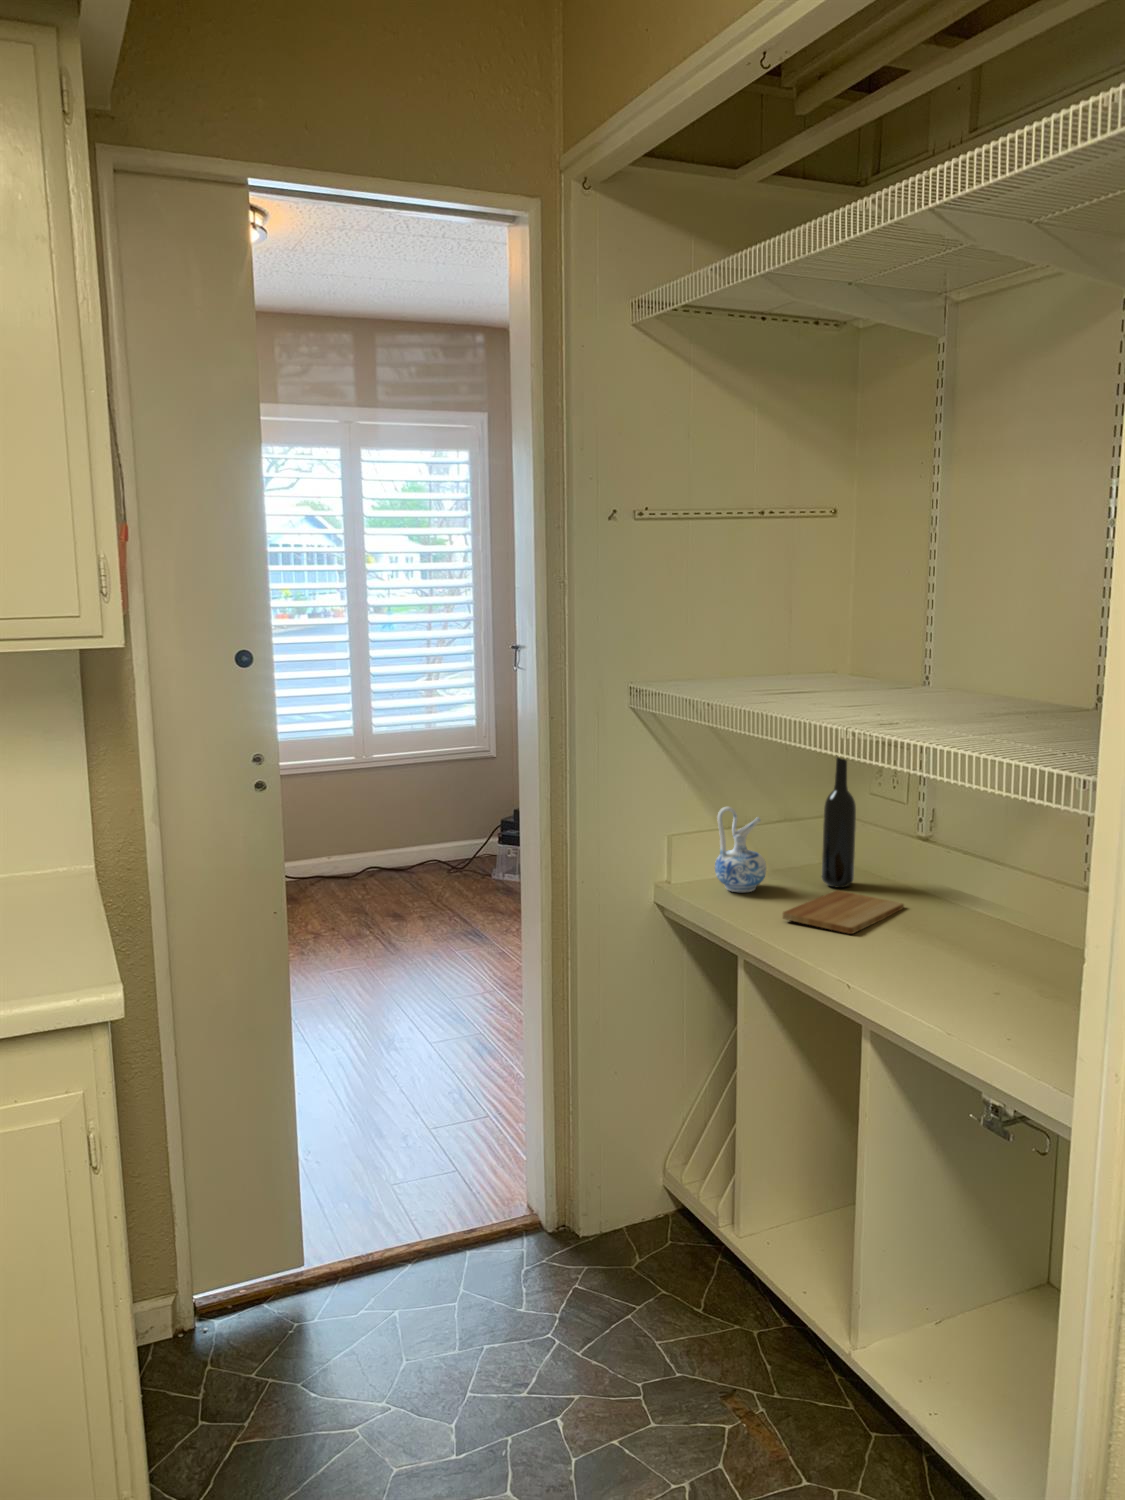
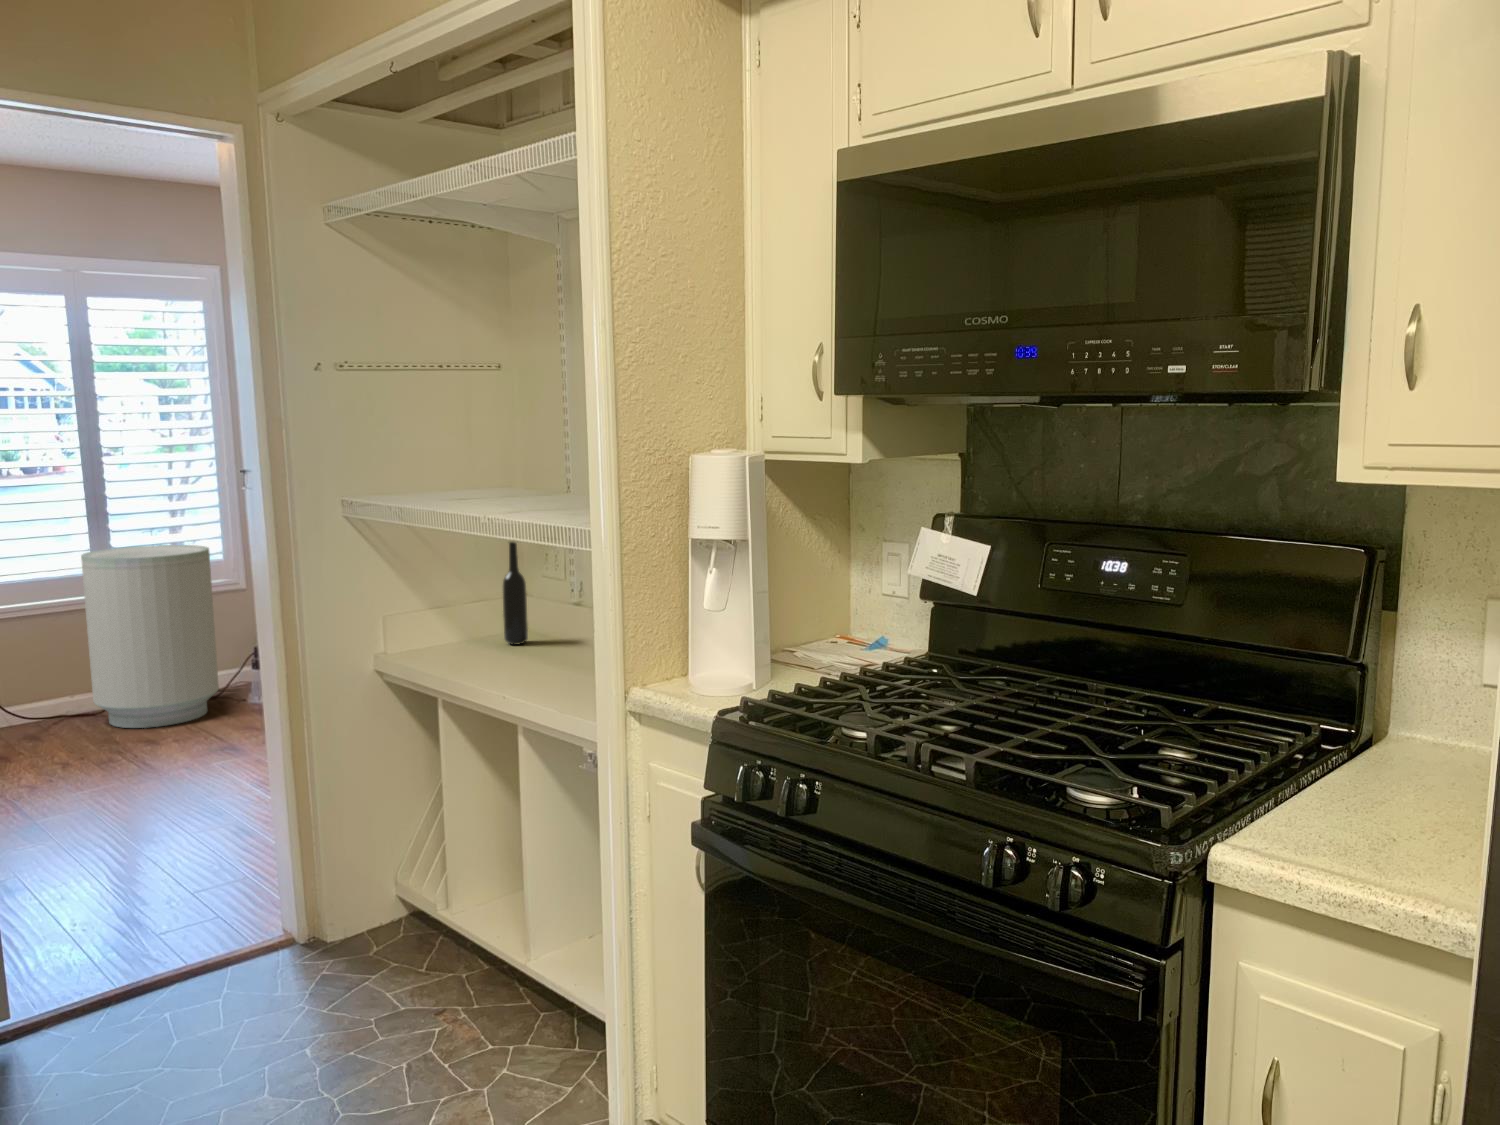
trash can: none [344,709,466,901] -> present [81,545,219,728]
ceramic pitcher: present [715,807,766,892] -> none [420,589,461,654]
cutting board: present [782,890,904,934] -> none [468,645,559,669]

